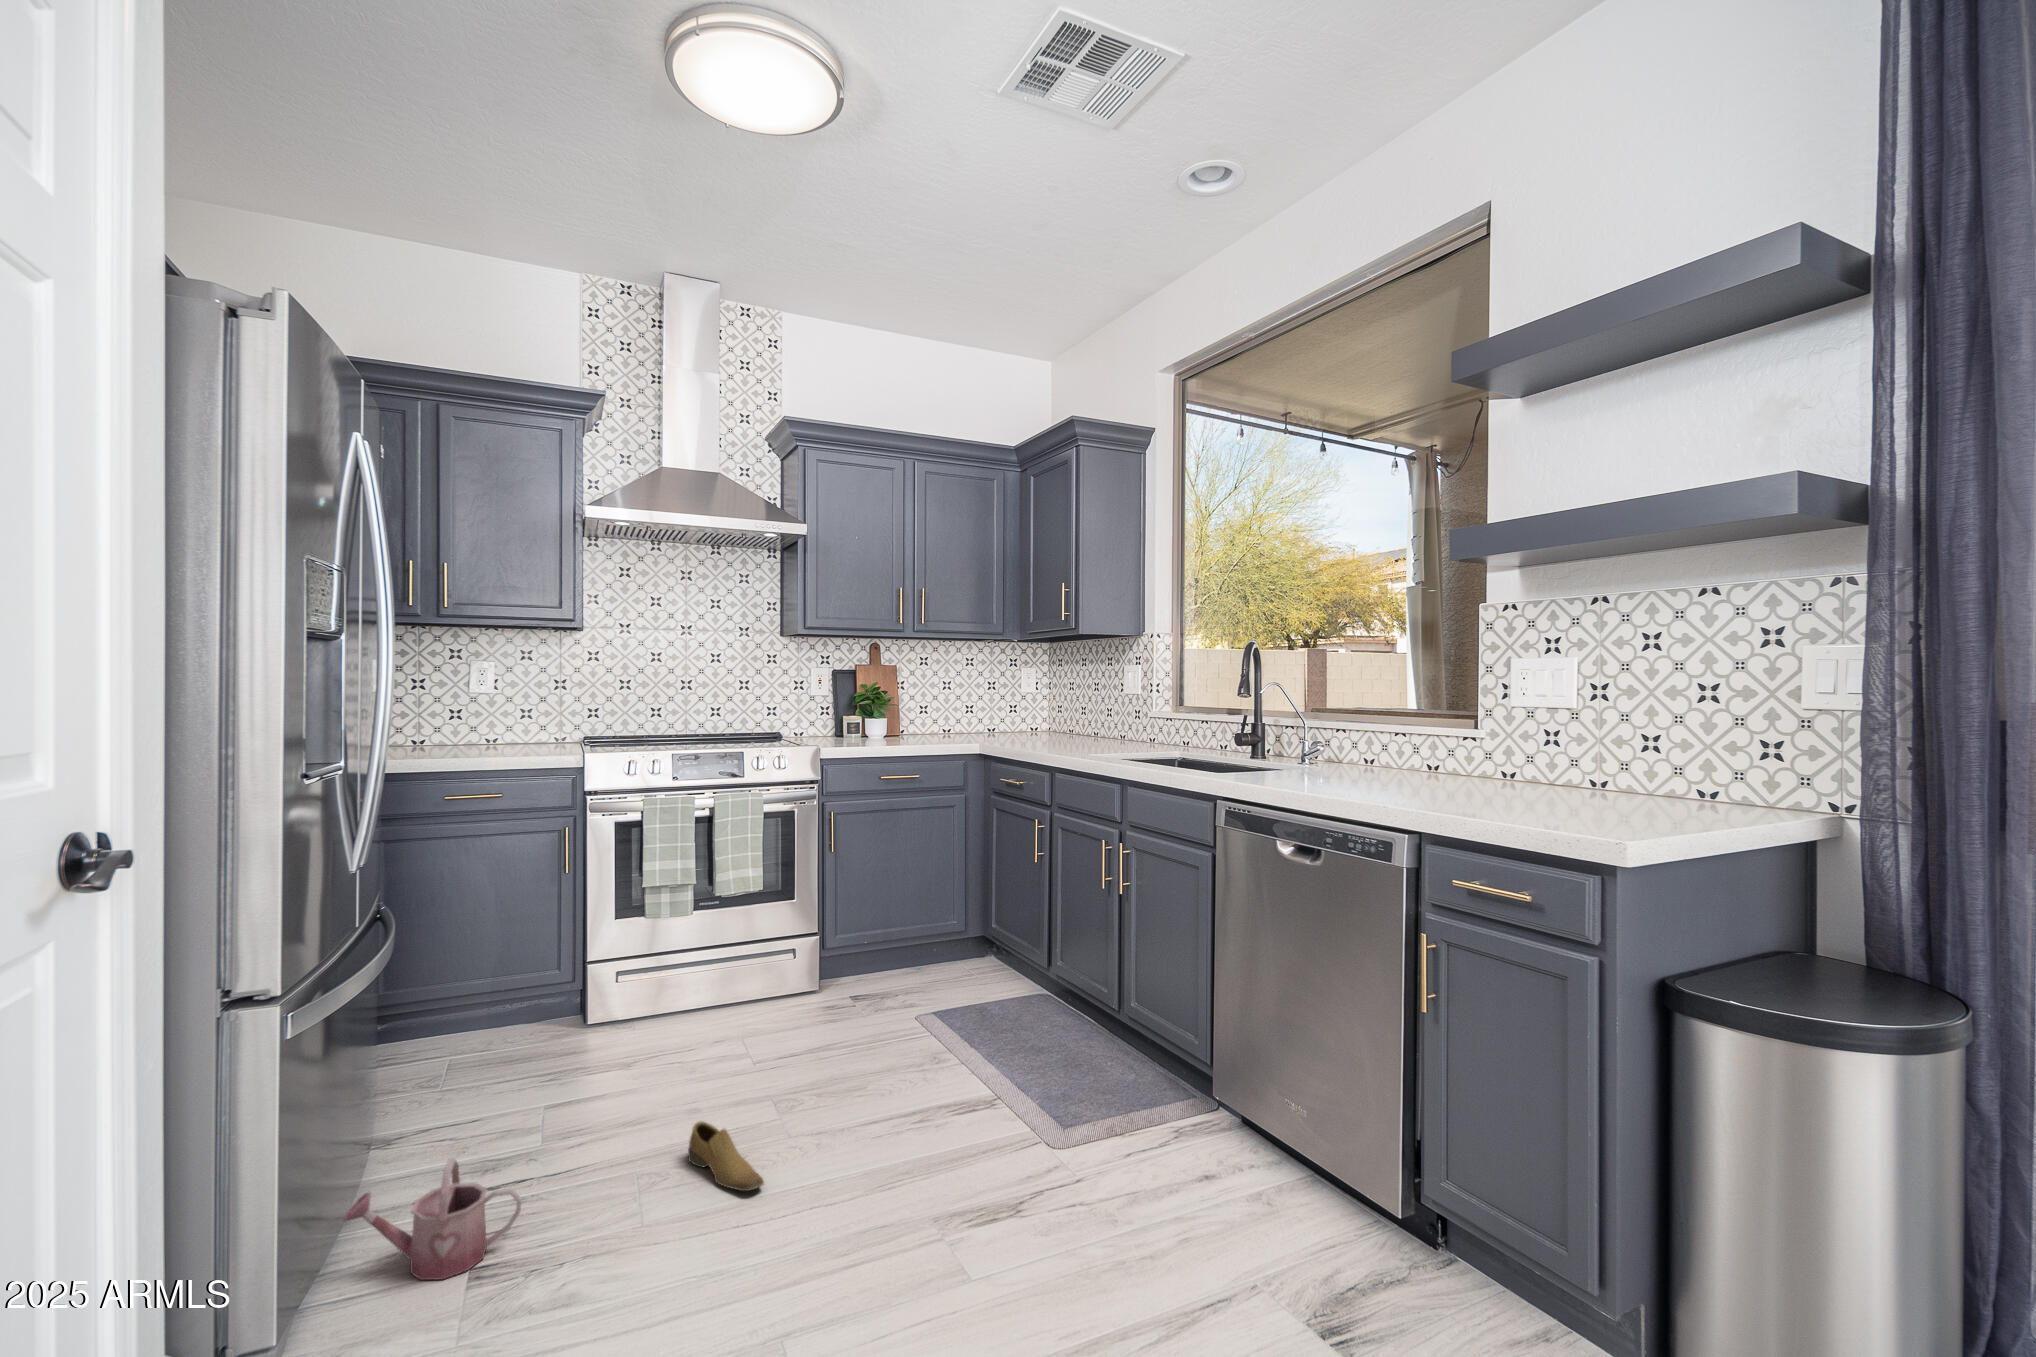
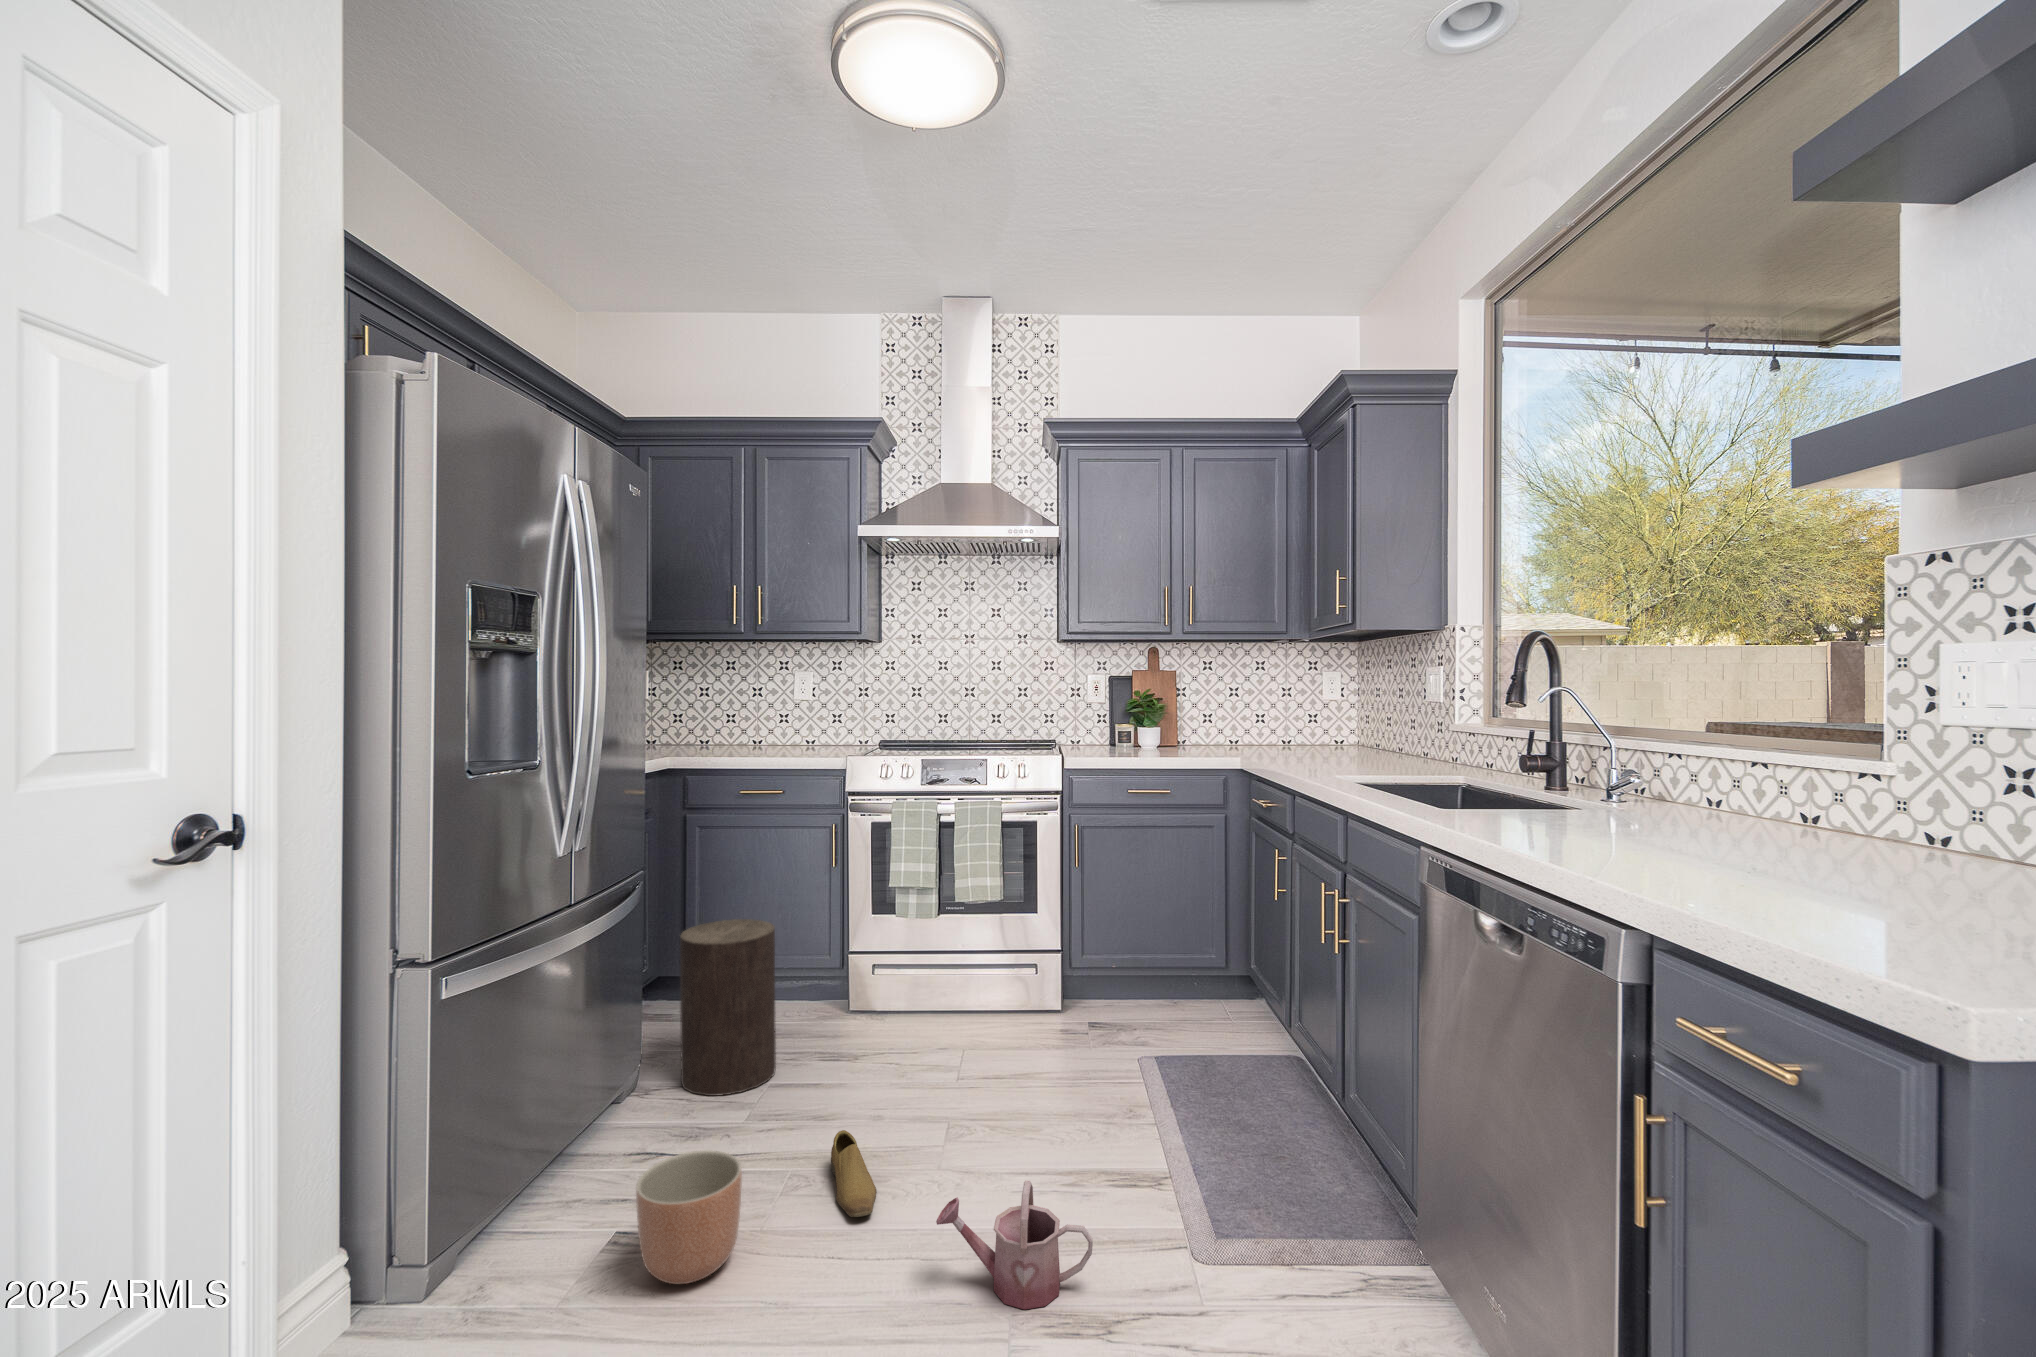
stool: none [438,934,554,1132] -> present [680,919,776,1096]
planter: none [549,1153,660,1289] -> present [636,1150,742,1284]
watering can: present [343,1158,522,1280] -> present [936,1181,1093,1309]

